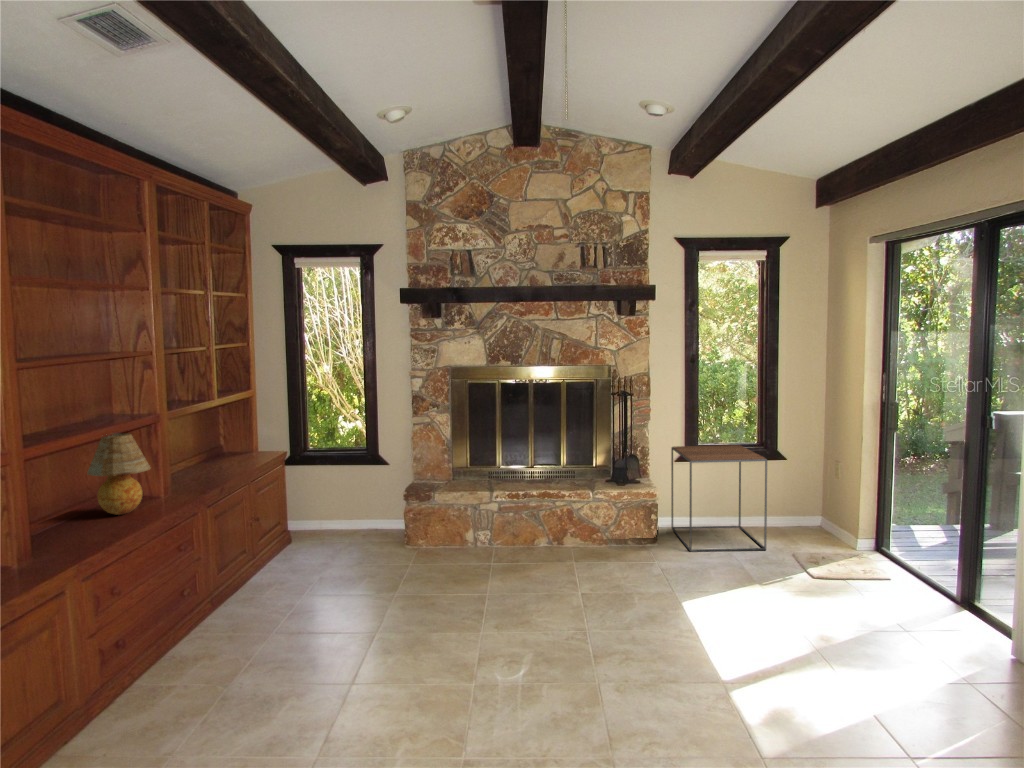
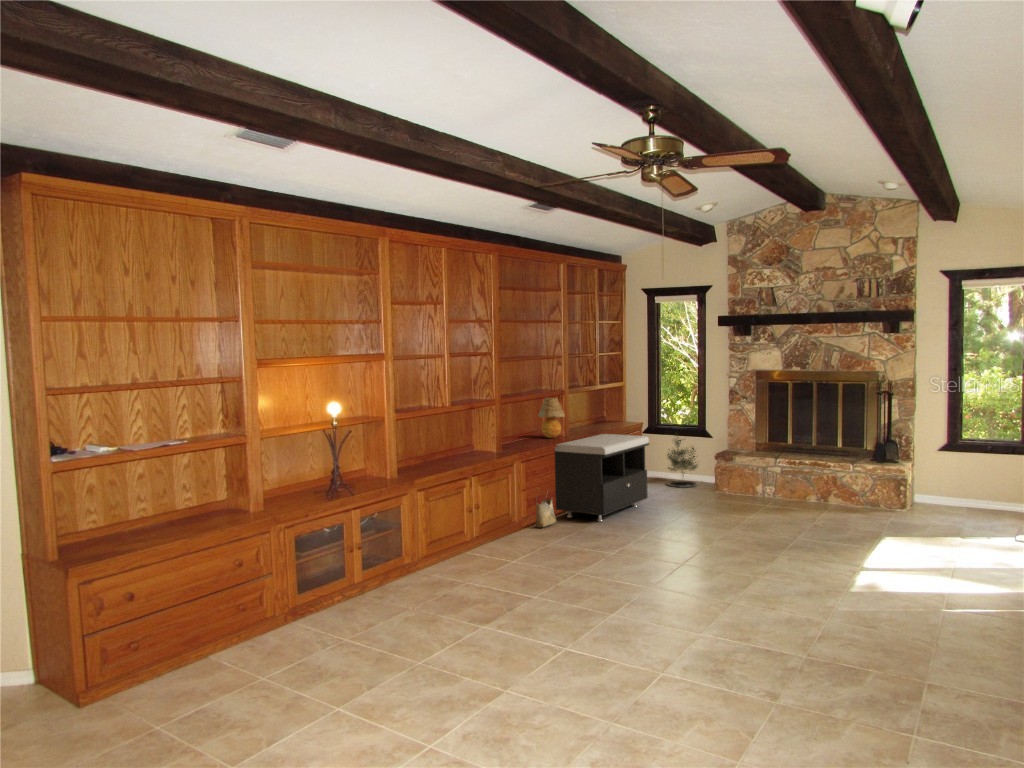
side table: present [671,445,767,552] -> none [928,438,1000,523]
potted tree: none [323,462,374,546] -> present [667,438,697,488]
storage bench: none [130,487,316,678] -> present [555,434,649,521]
woven basket: none [85,643,142,742] -> present [536,499,556,527]

